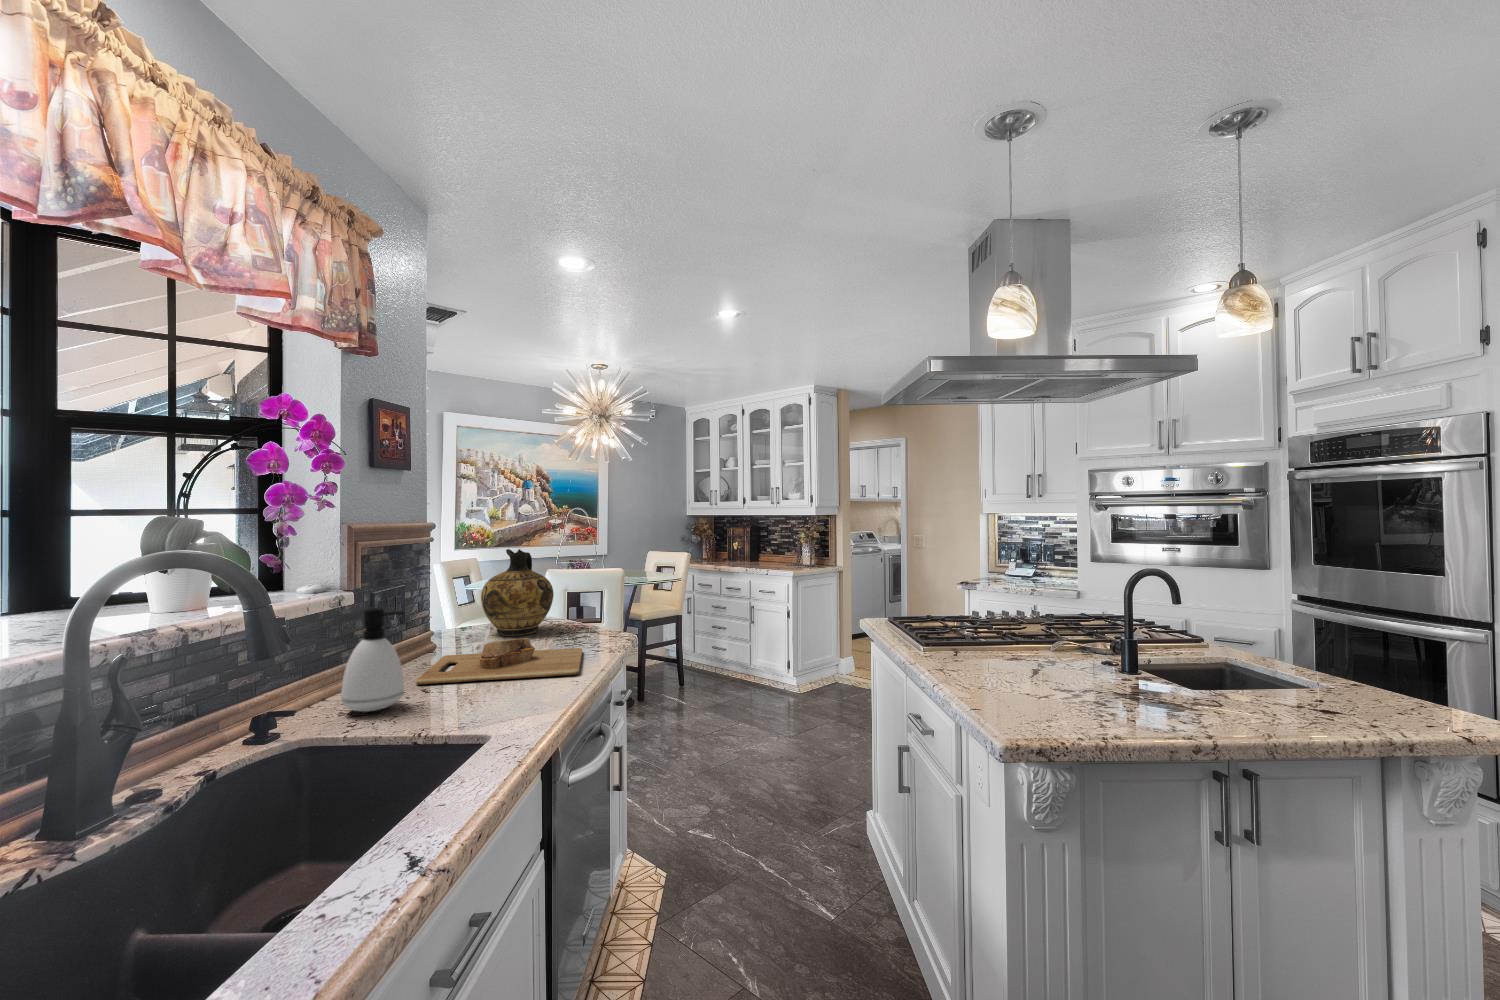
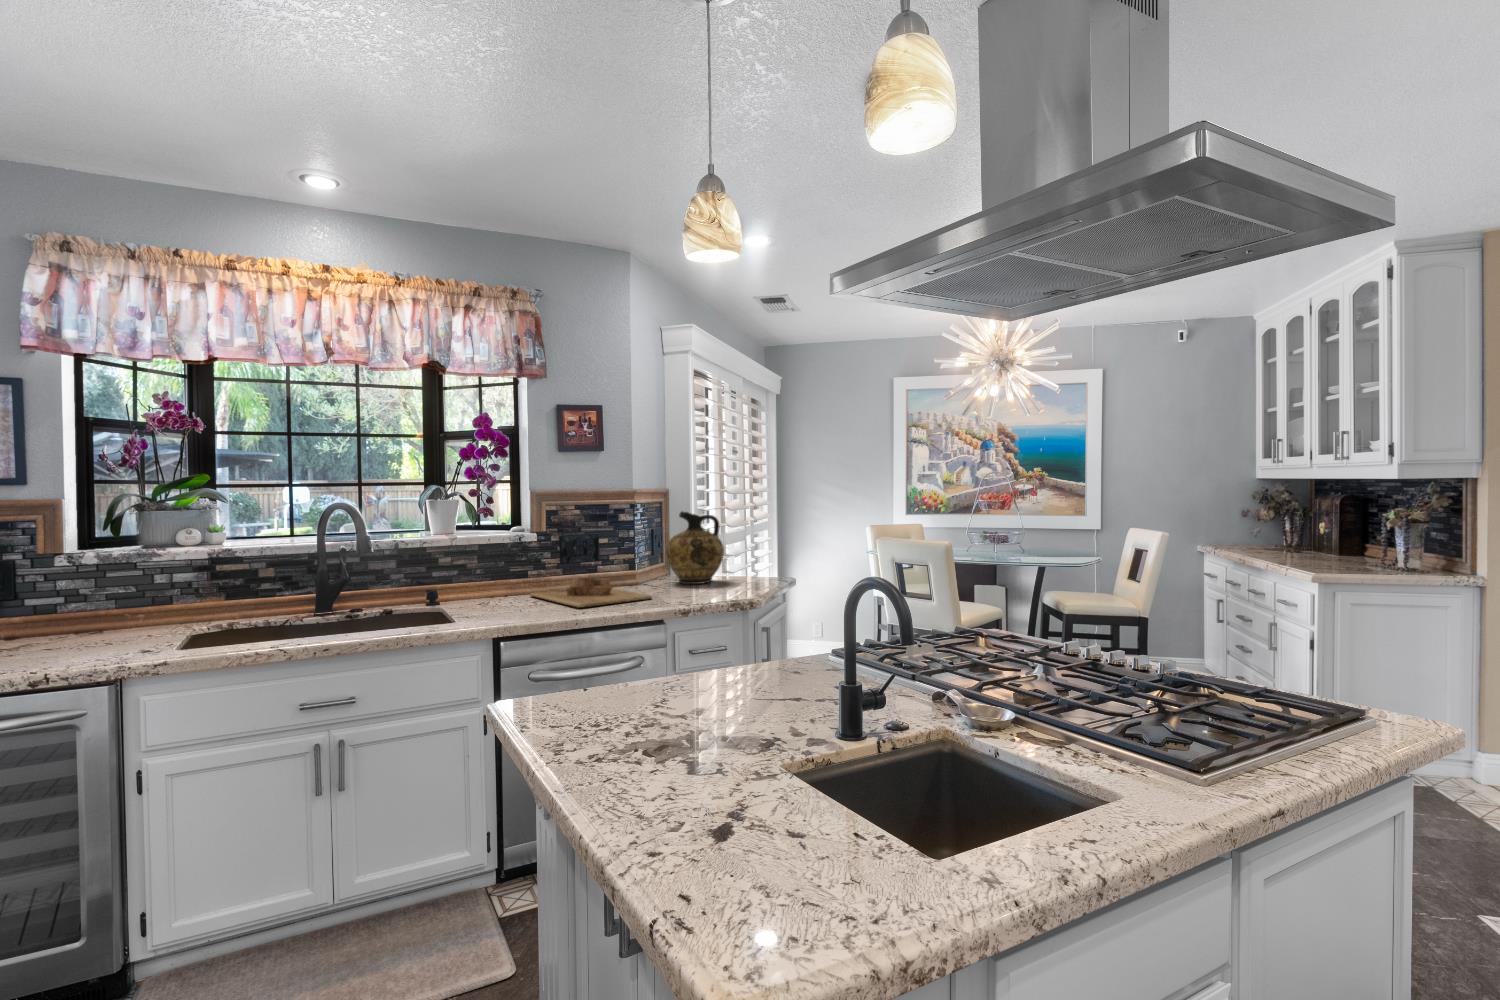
soap dispenser: present [341,607,404,712] -> none [459,541,494,601]

